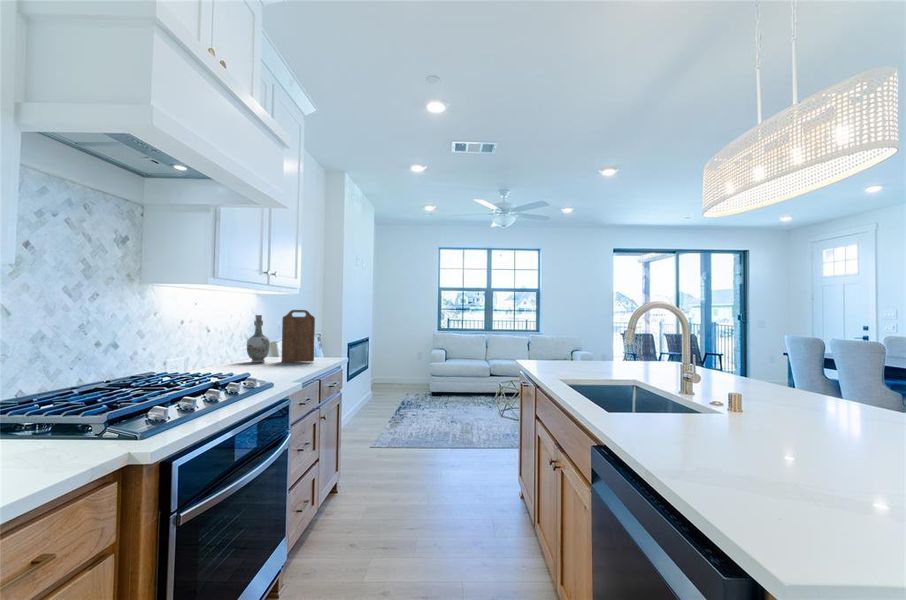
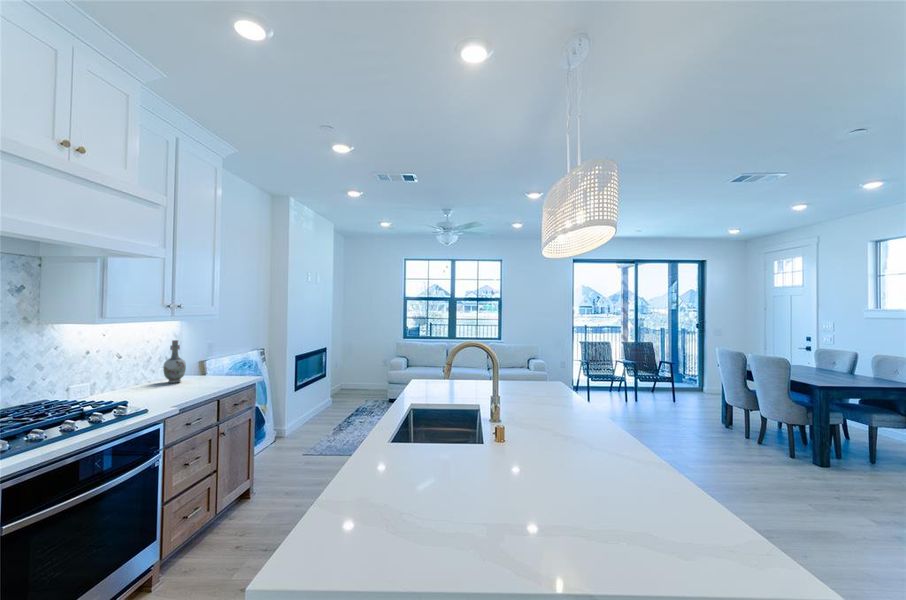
cutting board: present [282,310,315,362] -> none [199,334,230,382]

